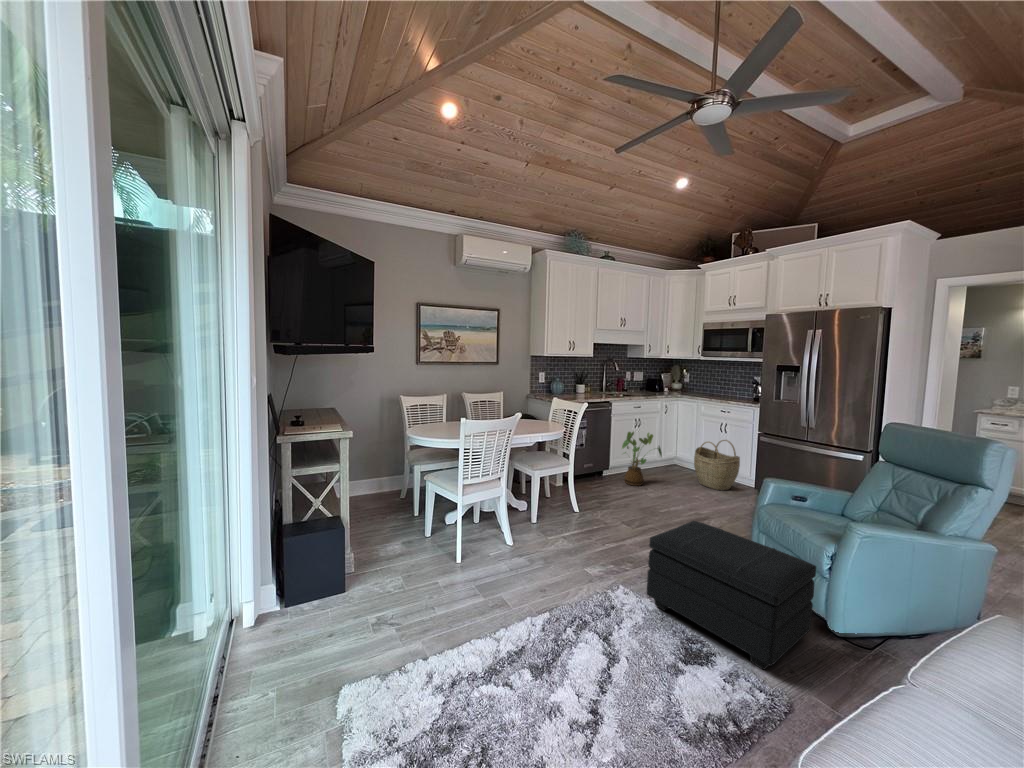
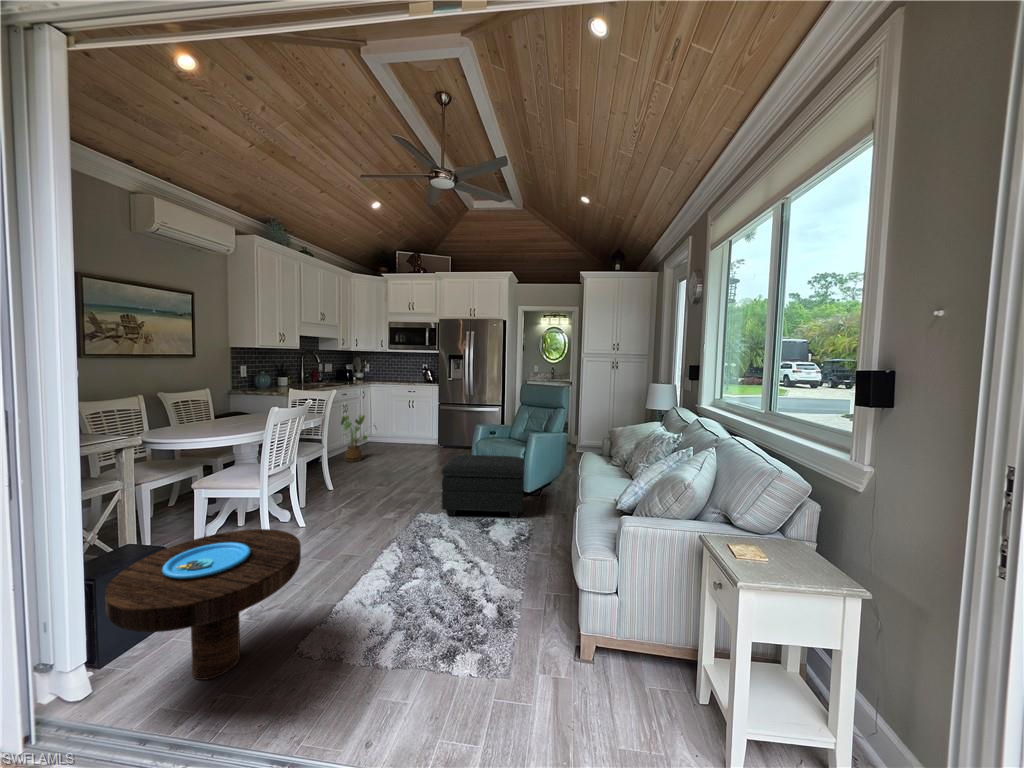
woven basket: present [694,440,740,490] -> none [395,412,428,451]
side table: none [219,537,385,675] -> present [105,529,301,680]

